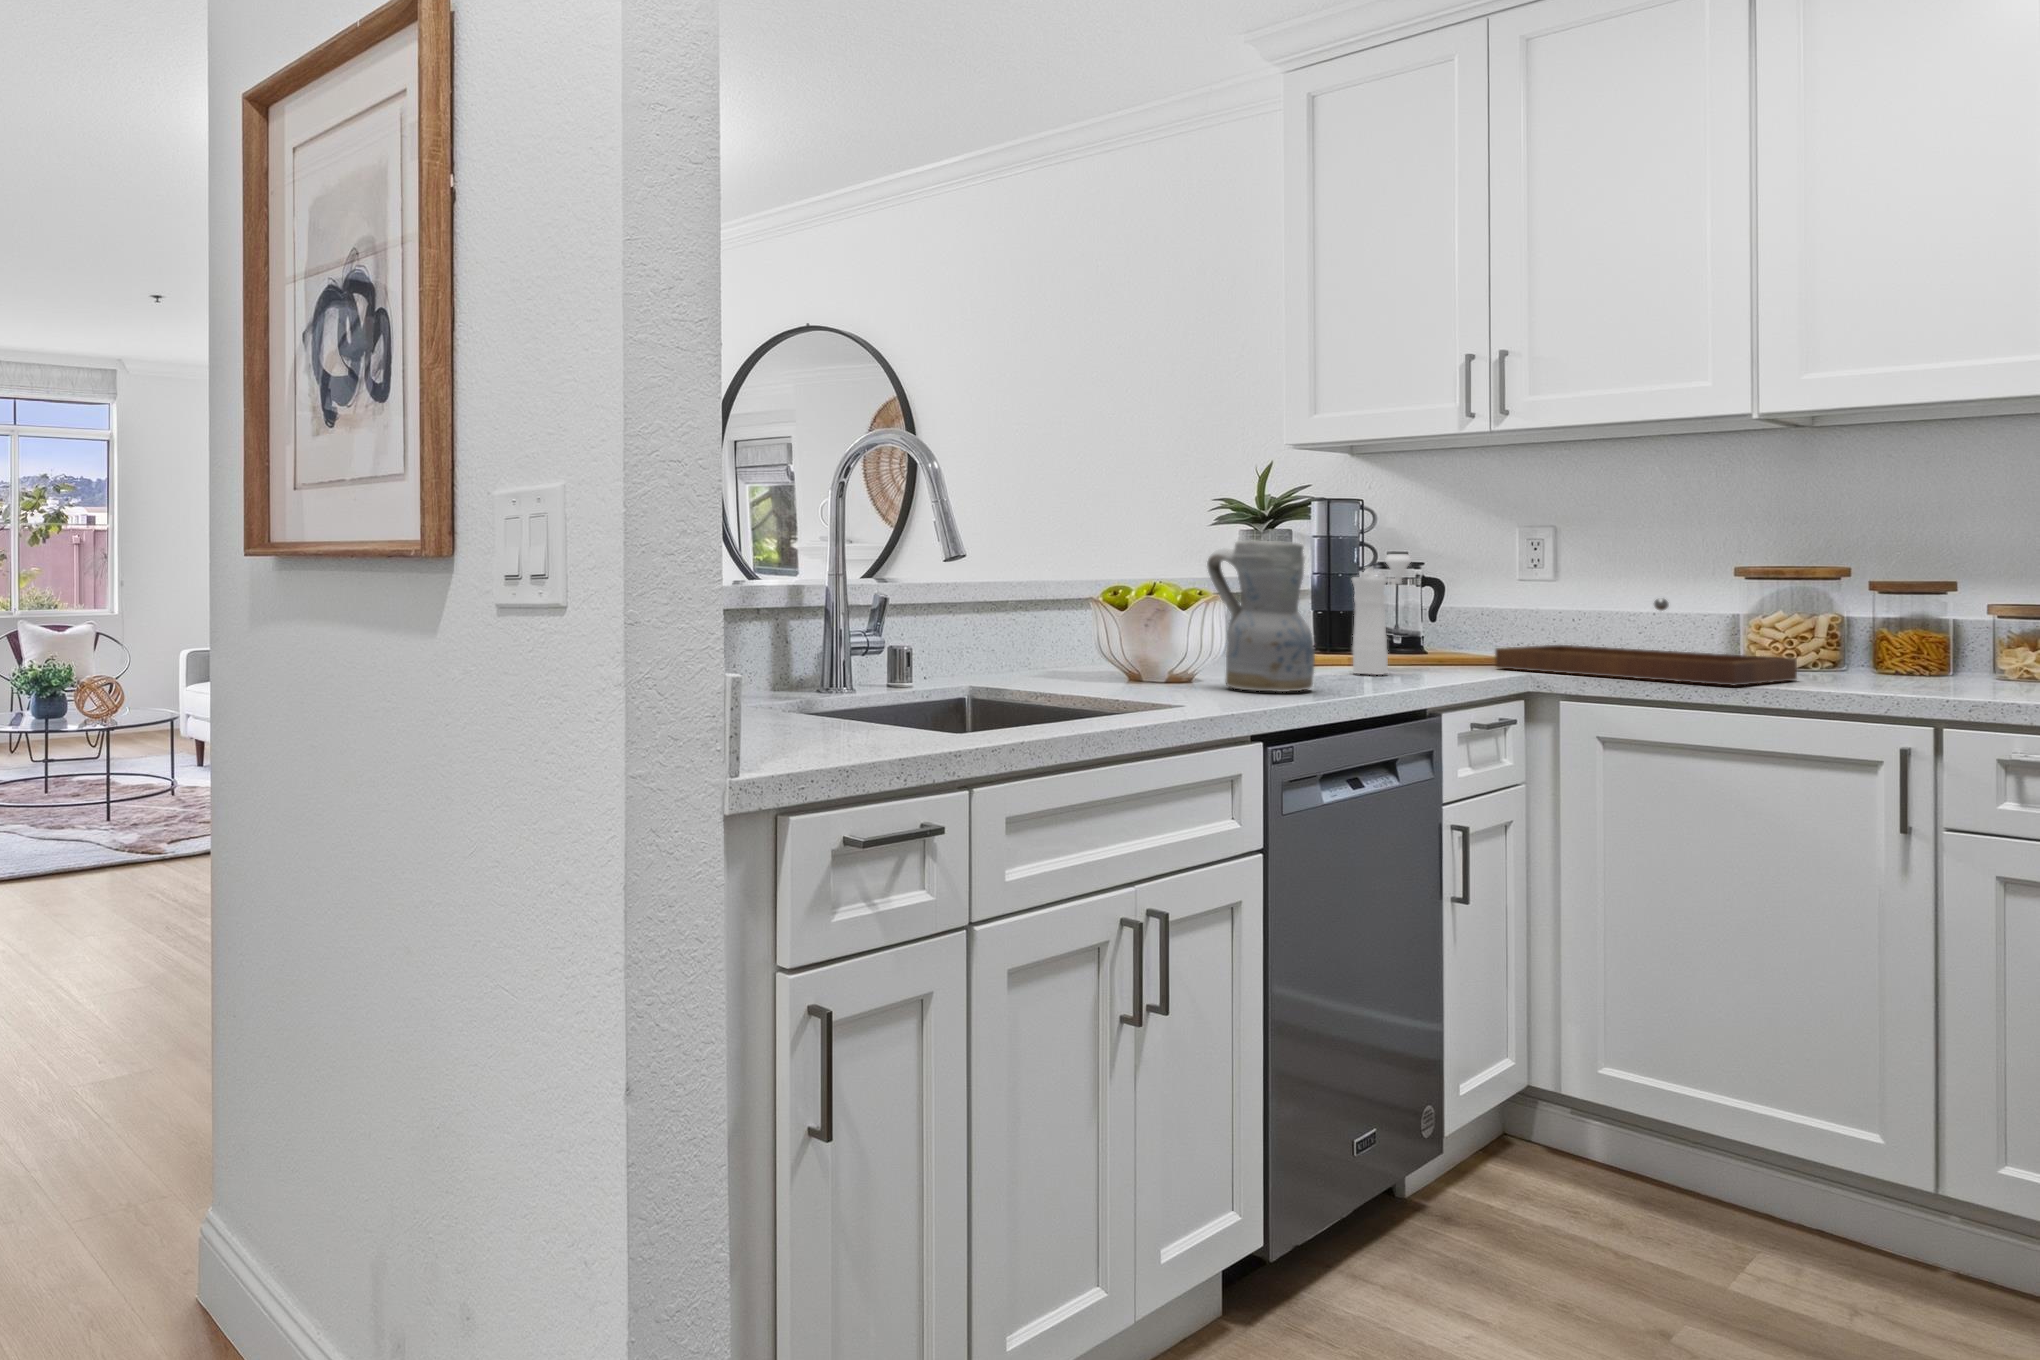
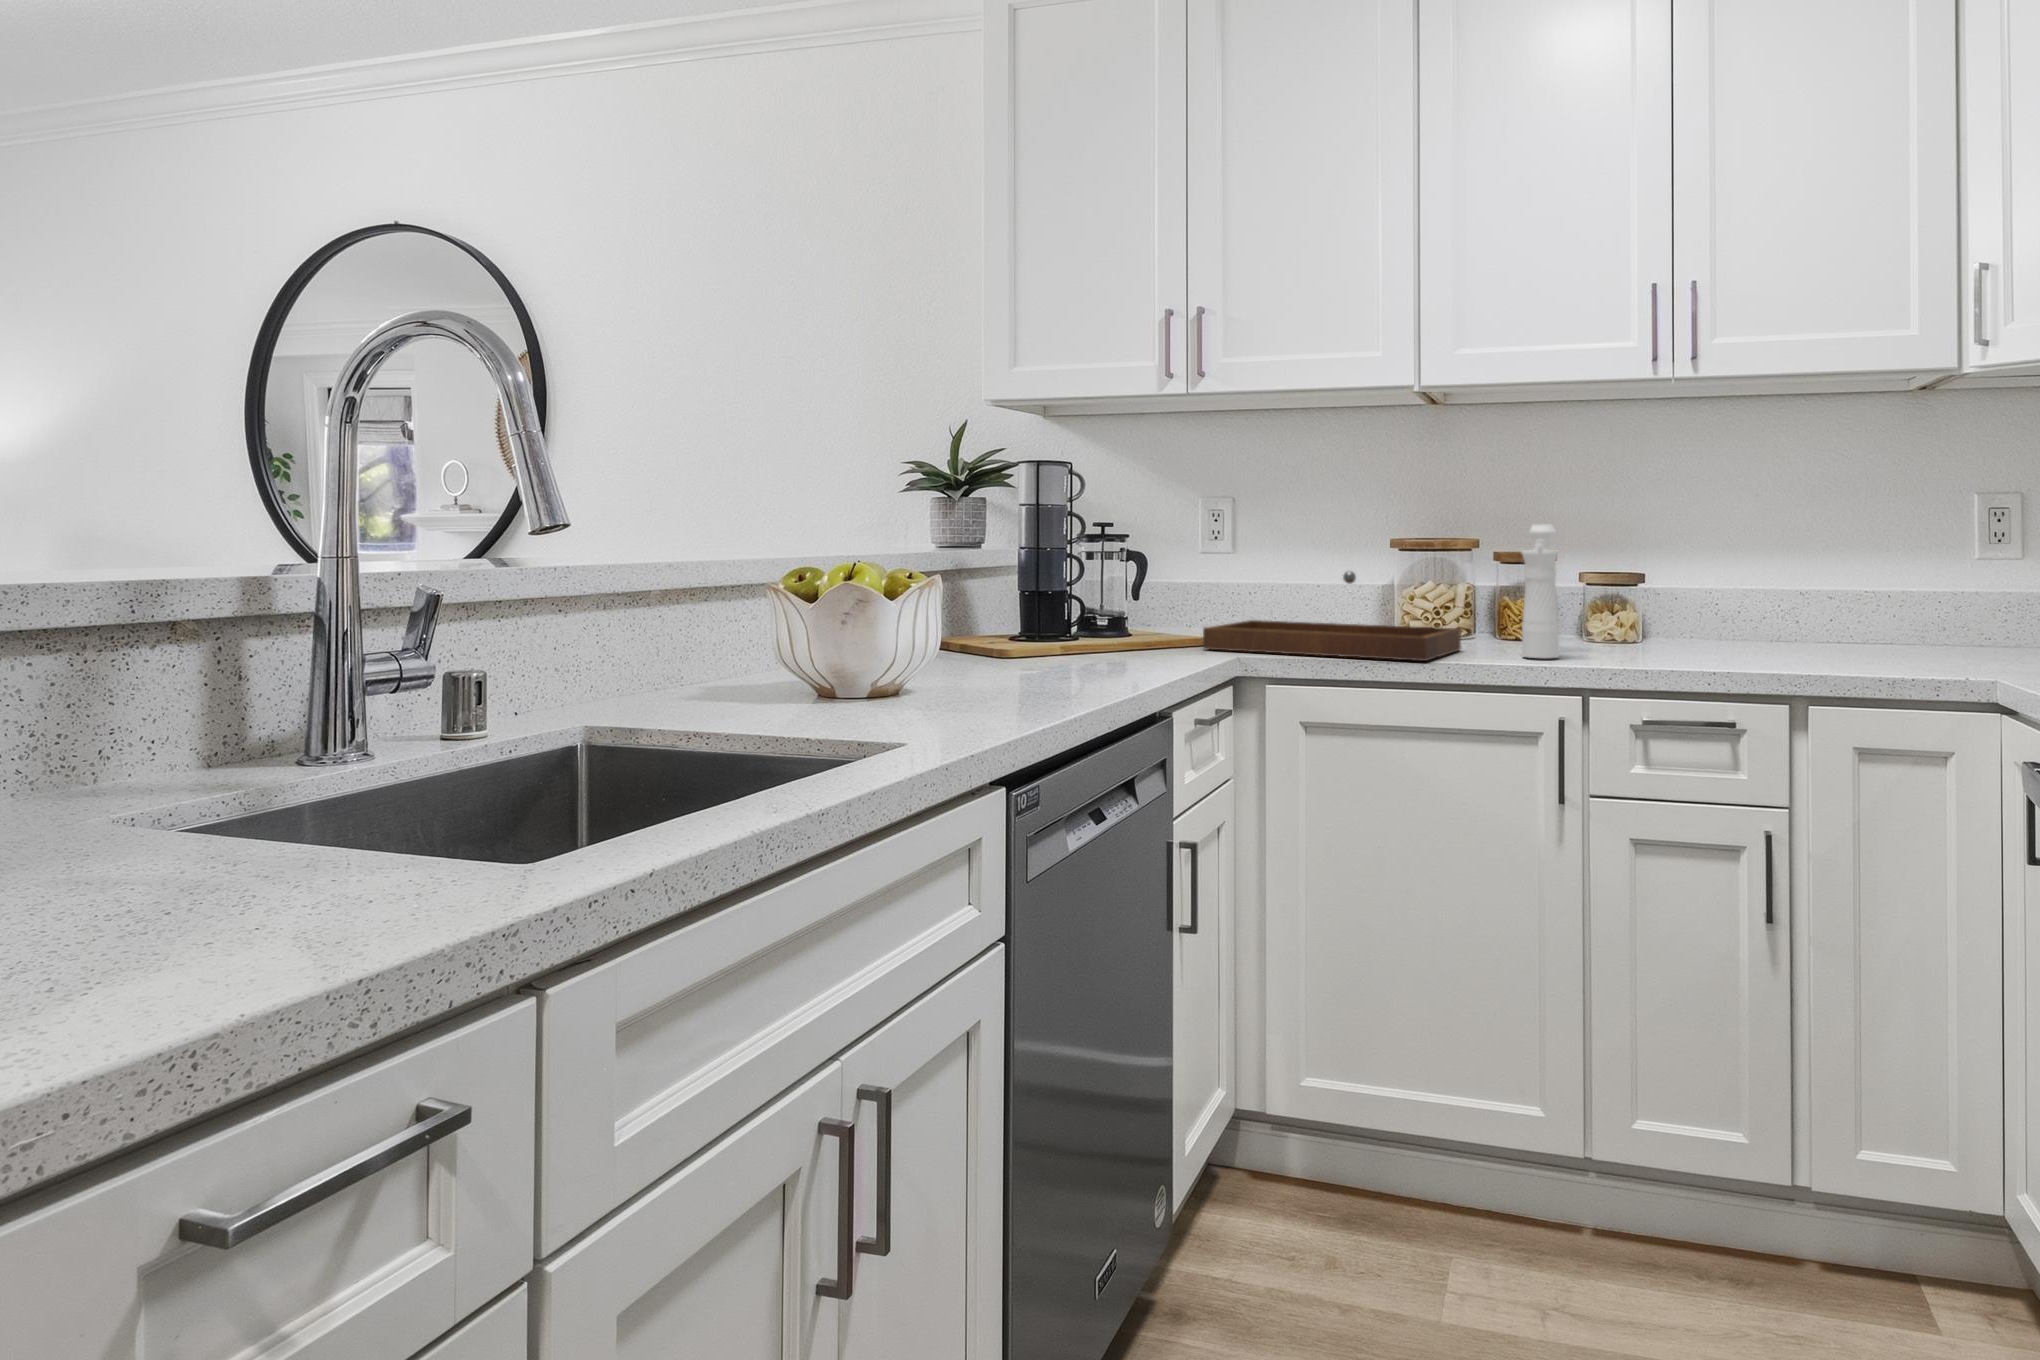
ceramic pitcher: present [1207,540,1315,692] -> none [919,507,1046,703]
pepper mill: present [1352,554,1411,675] -> present [1521,525,1559,658]

